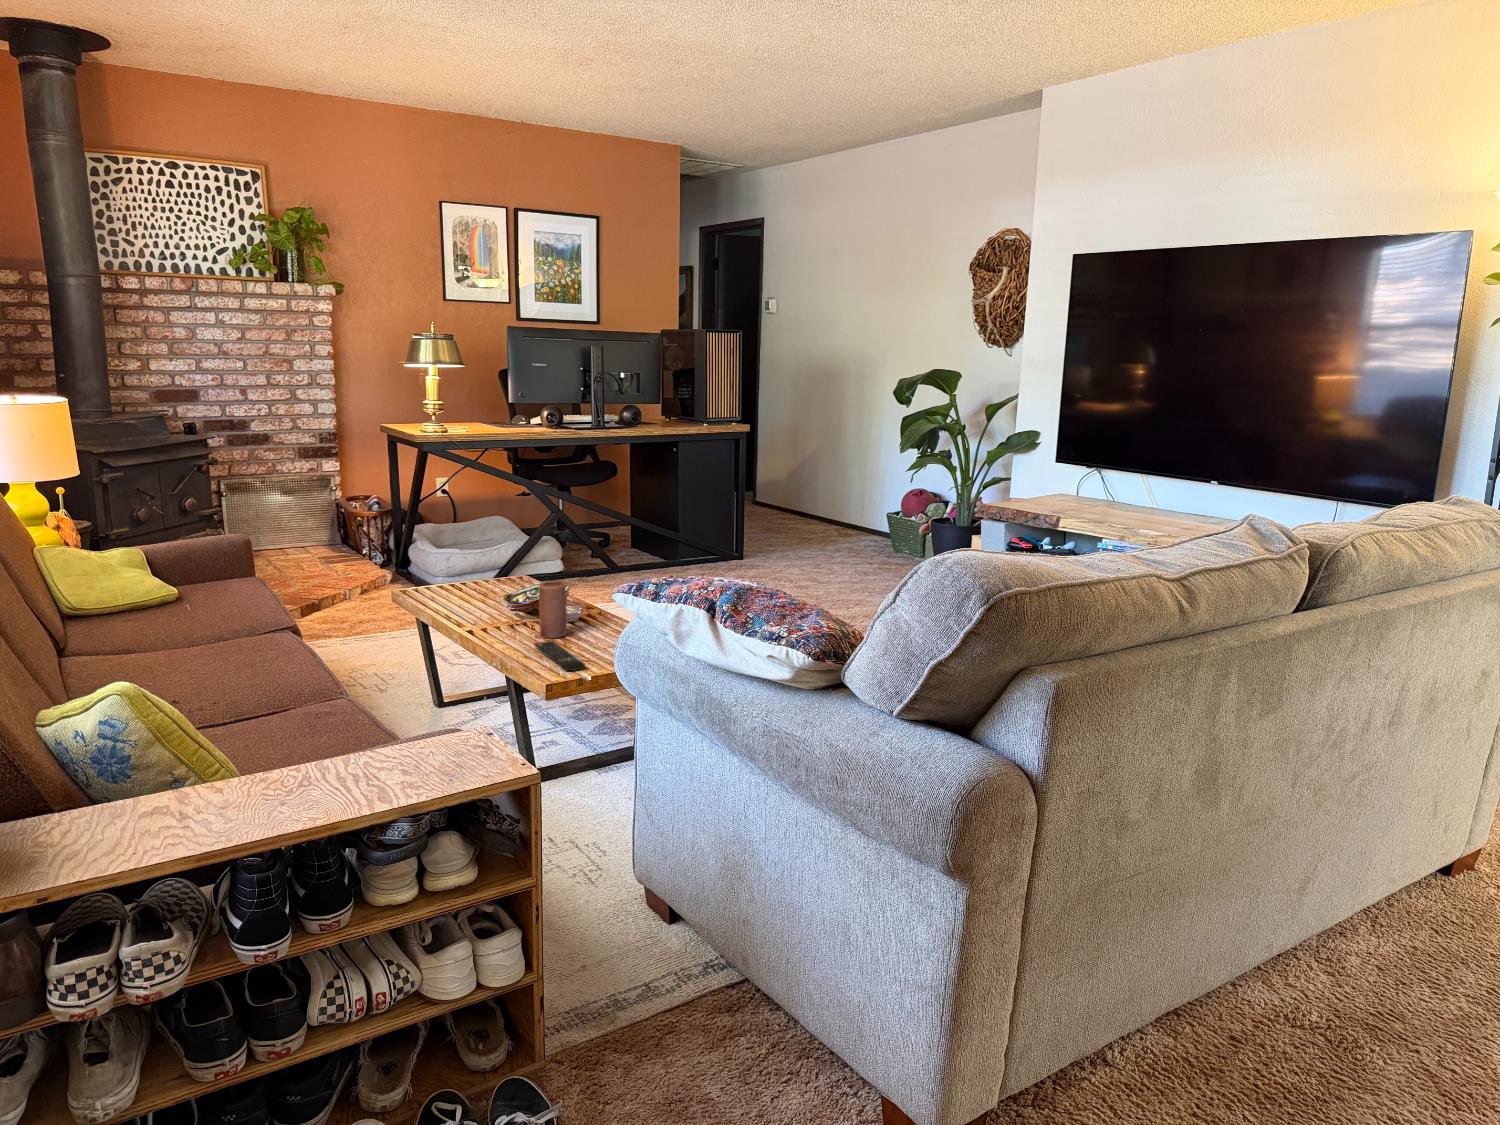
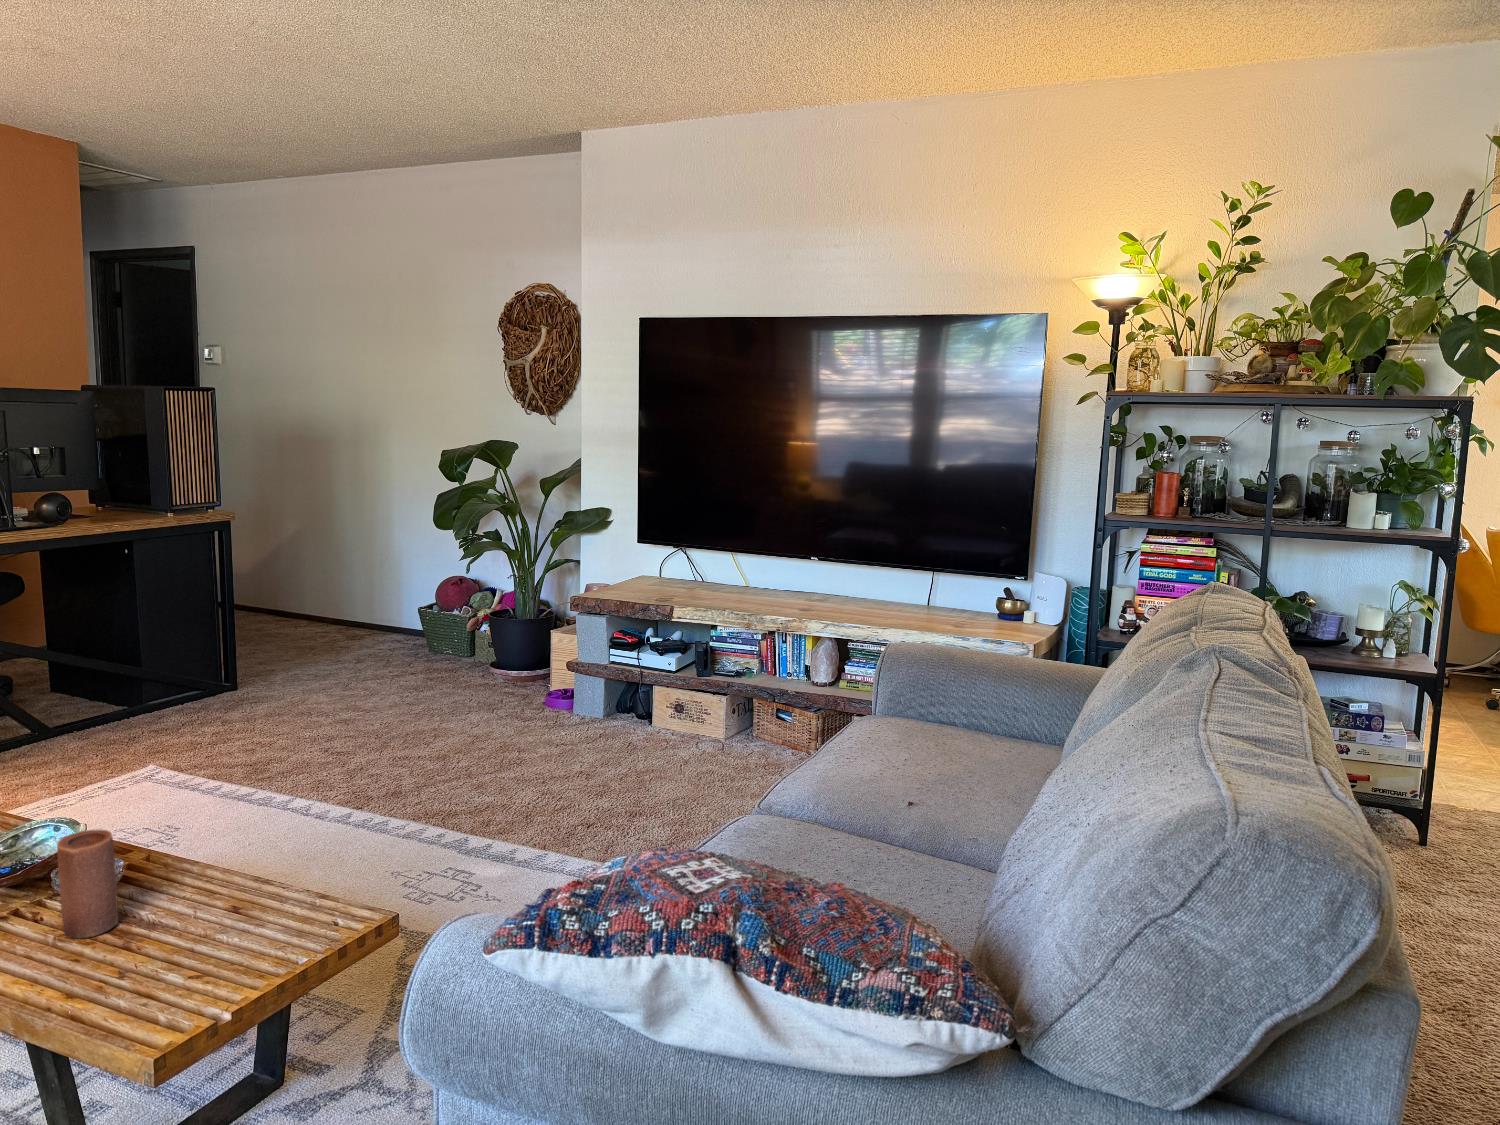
remote control: present [535,641,585,671] -> none [70,946,208,1012]

